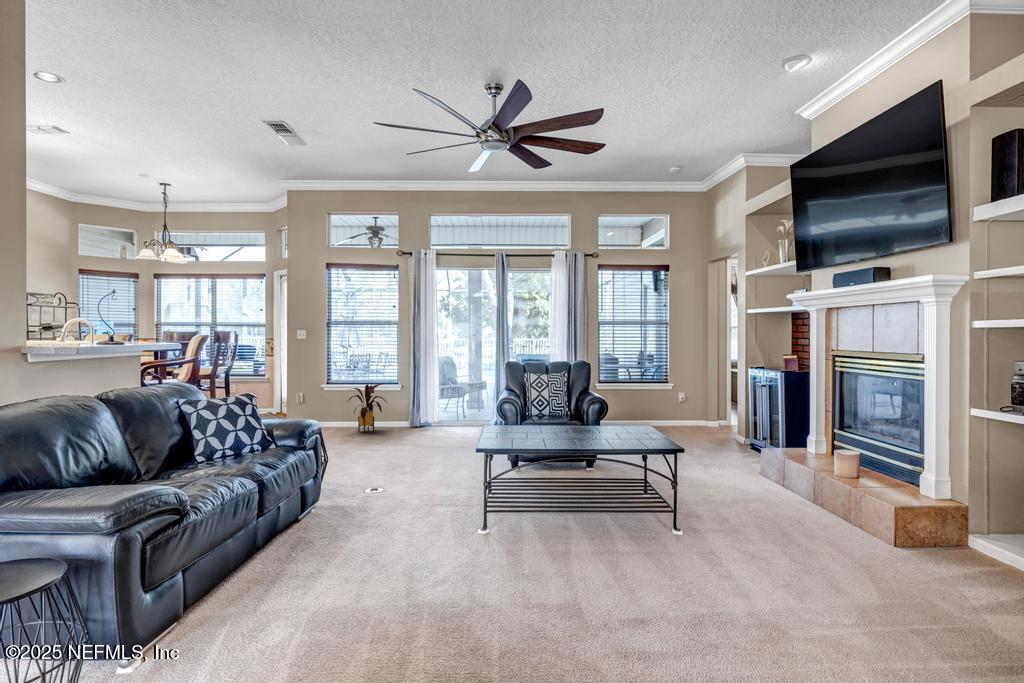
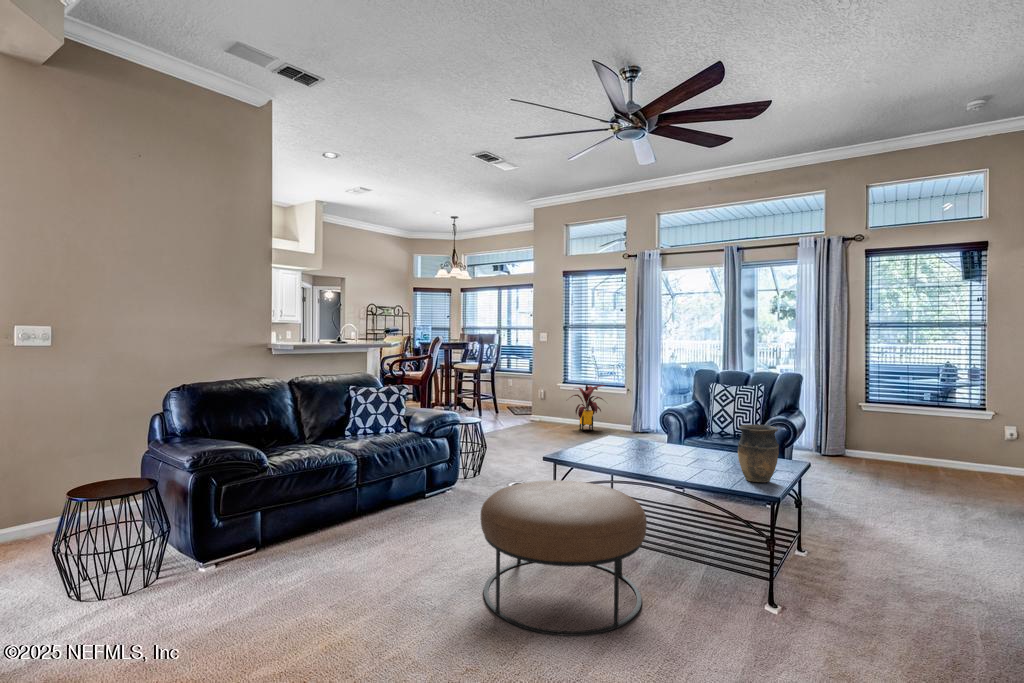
vase: none [624,399,653,443] -> present [738,424,779,482]
ottoman: none [474,463,620,589] -> present [480,480,647,636]

